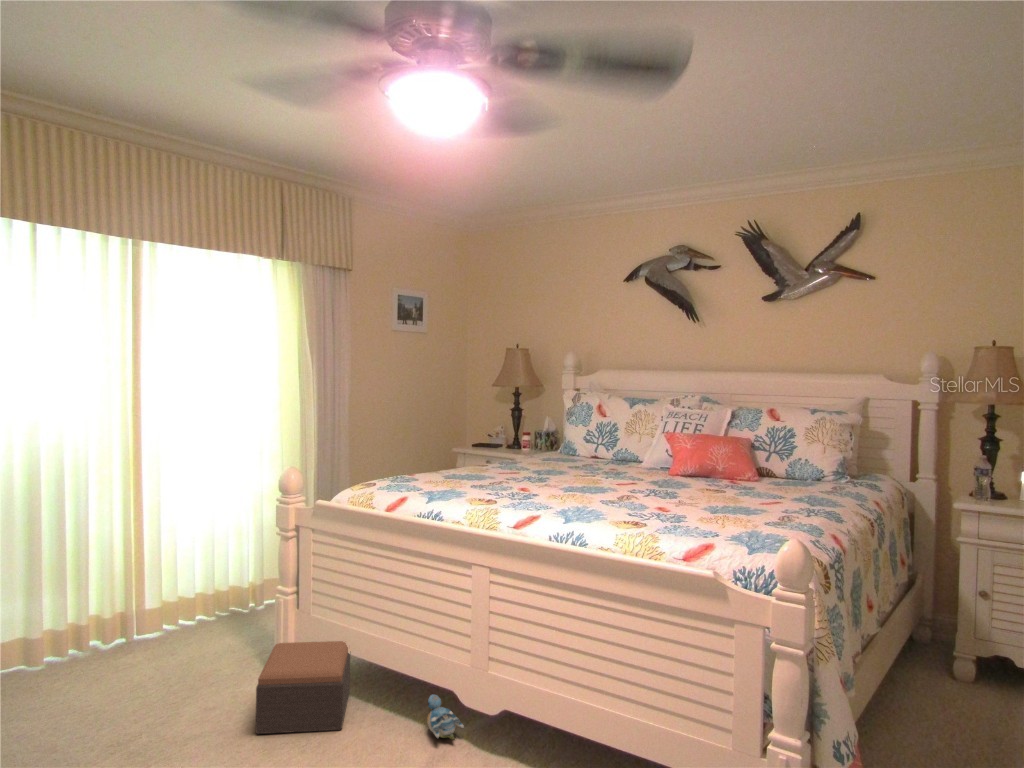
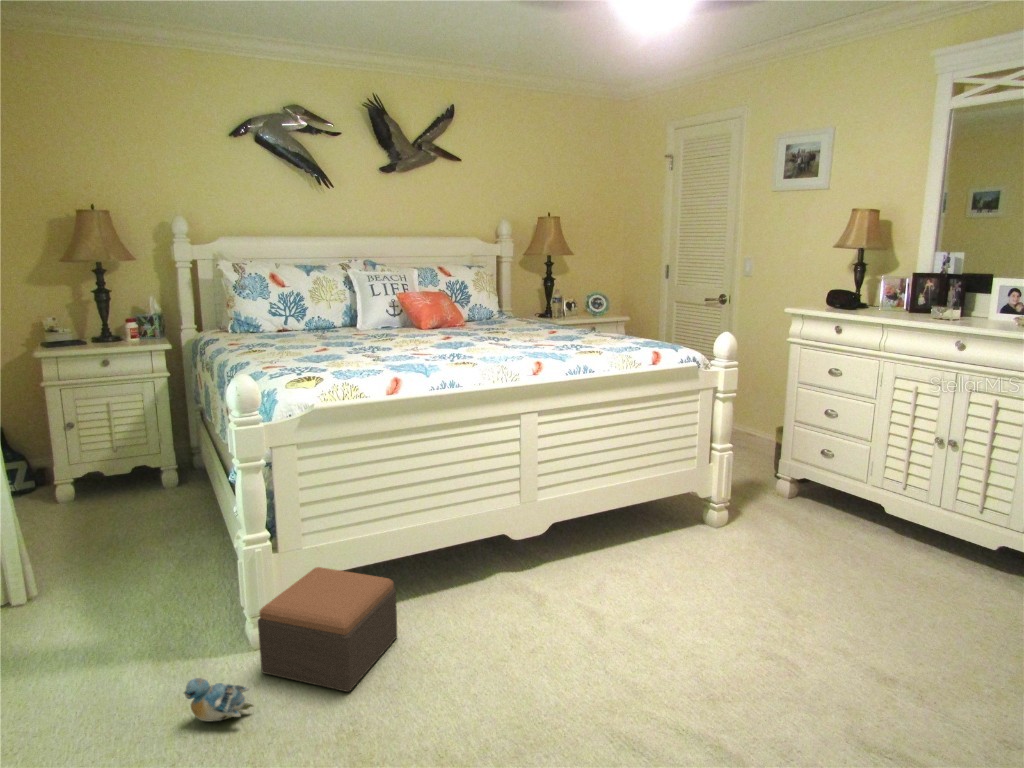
plush toy: present [427,695,464,739] -> present [184,678,253,721]

